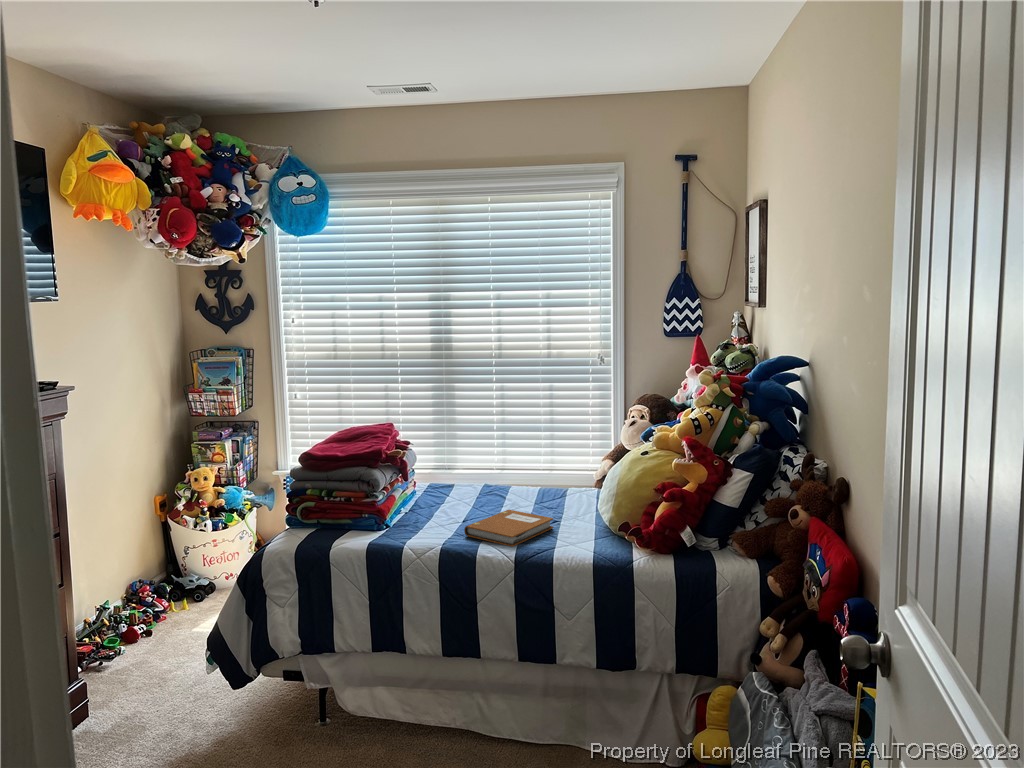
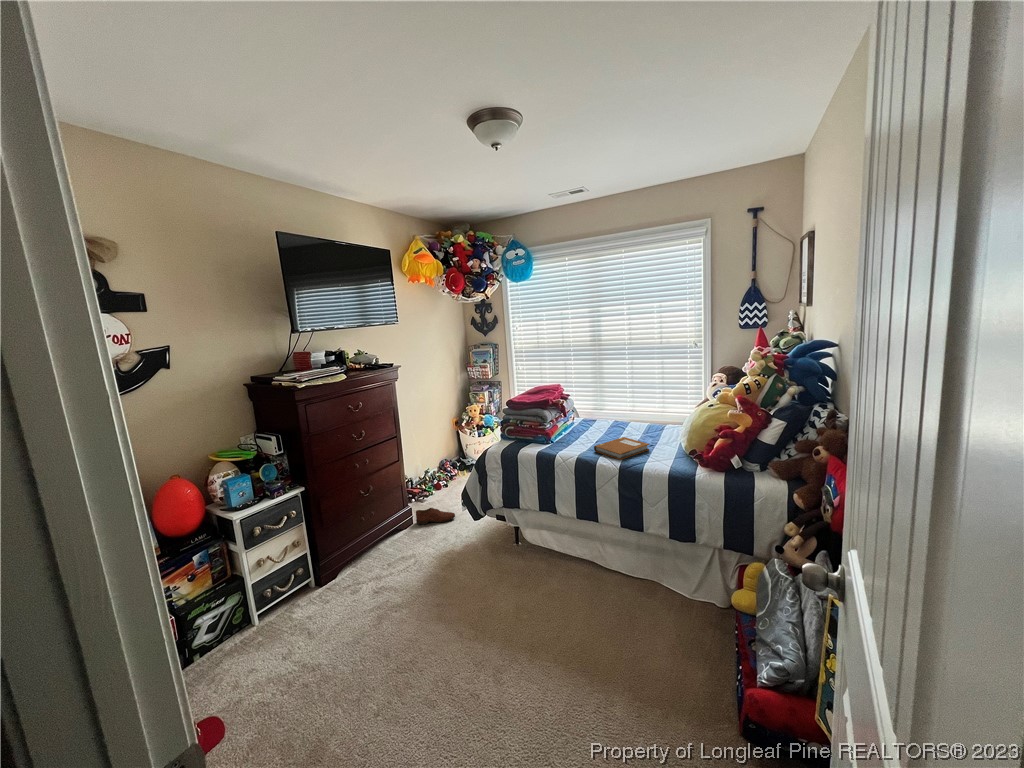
shoe: none [95,674,182,713] -> present [416,508,455,525]

